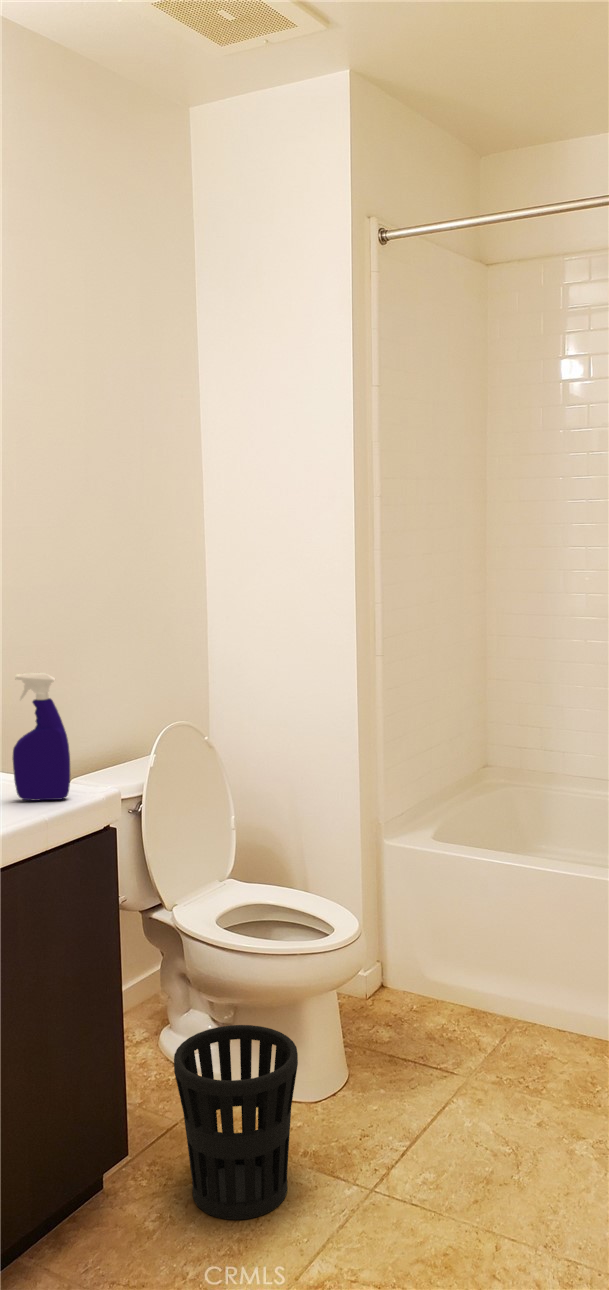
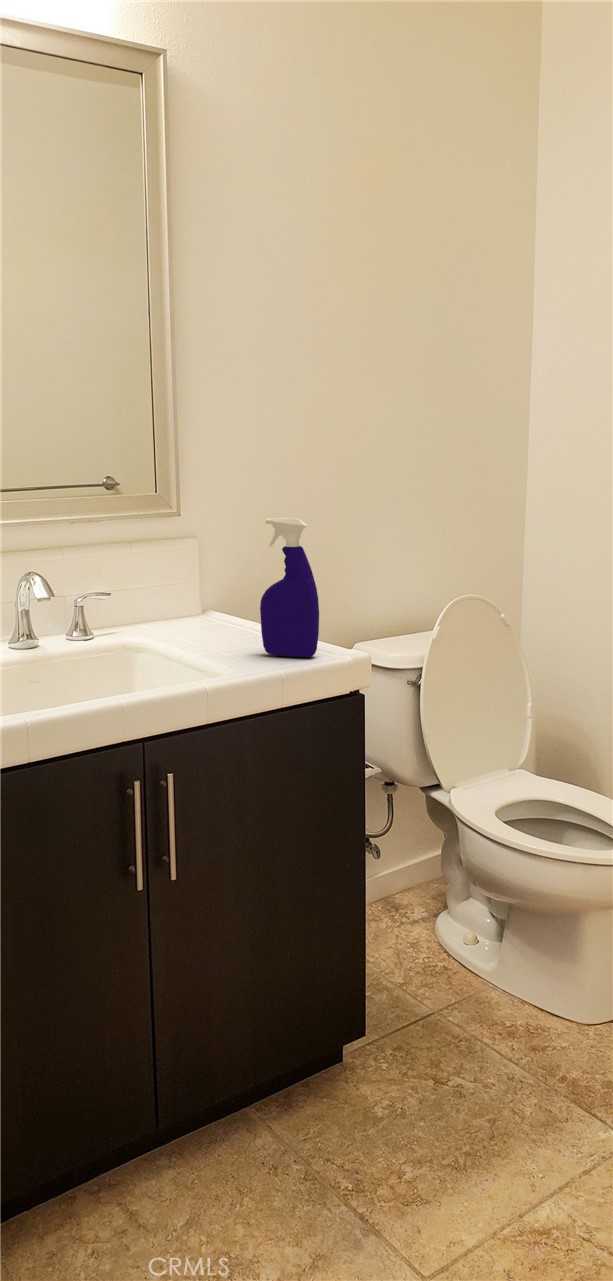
wastebasket: present [174,1025,298,1220] -> none [416,925,555,1137]

